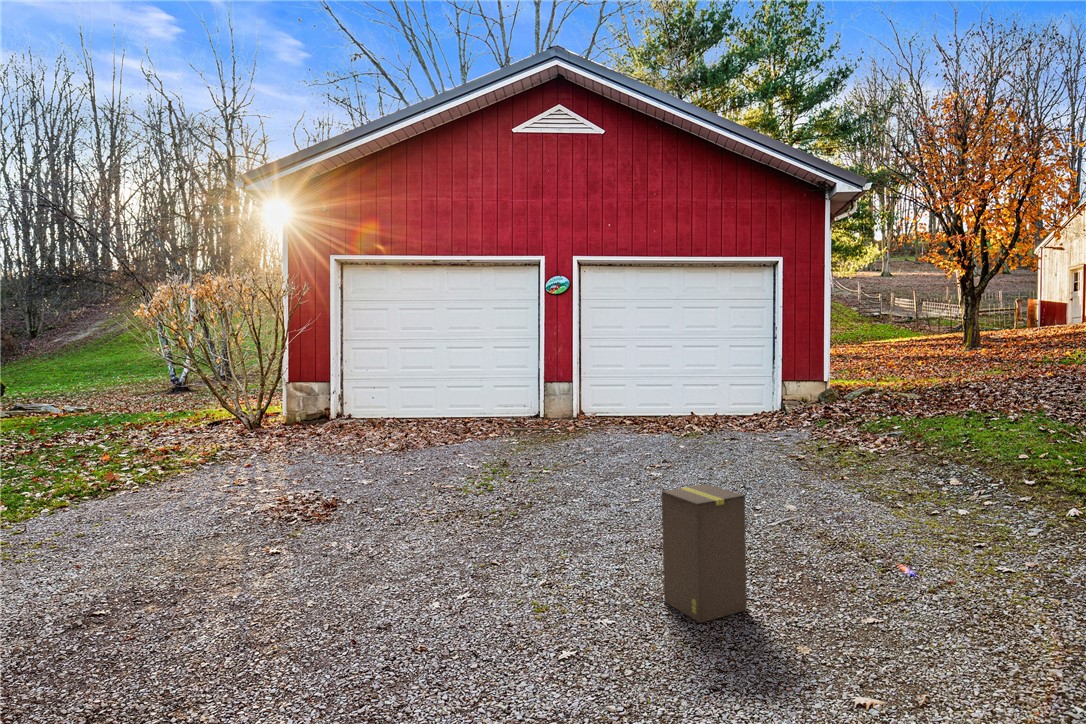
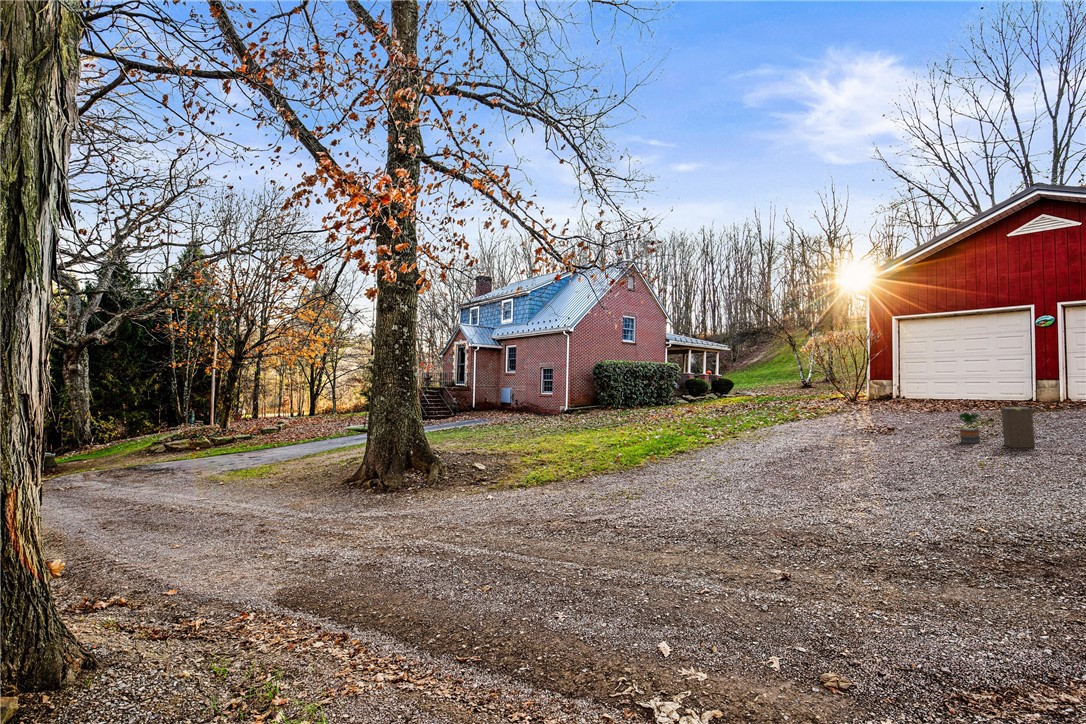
potted tree: none [551,506,611,607] -> present [959,413,981,443]

